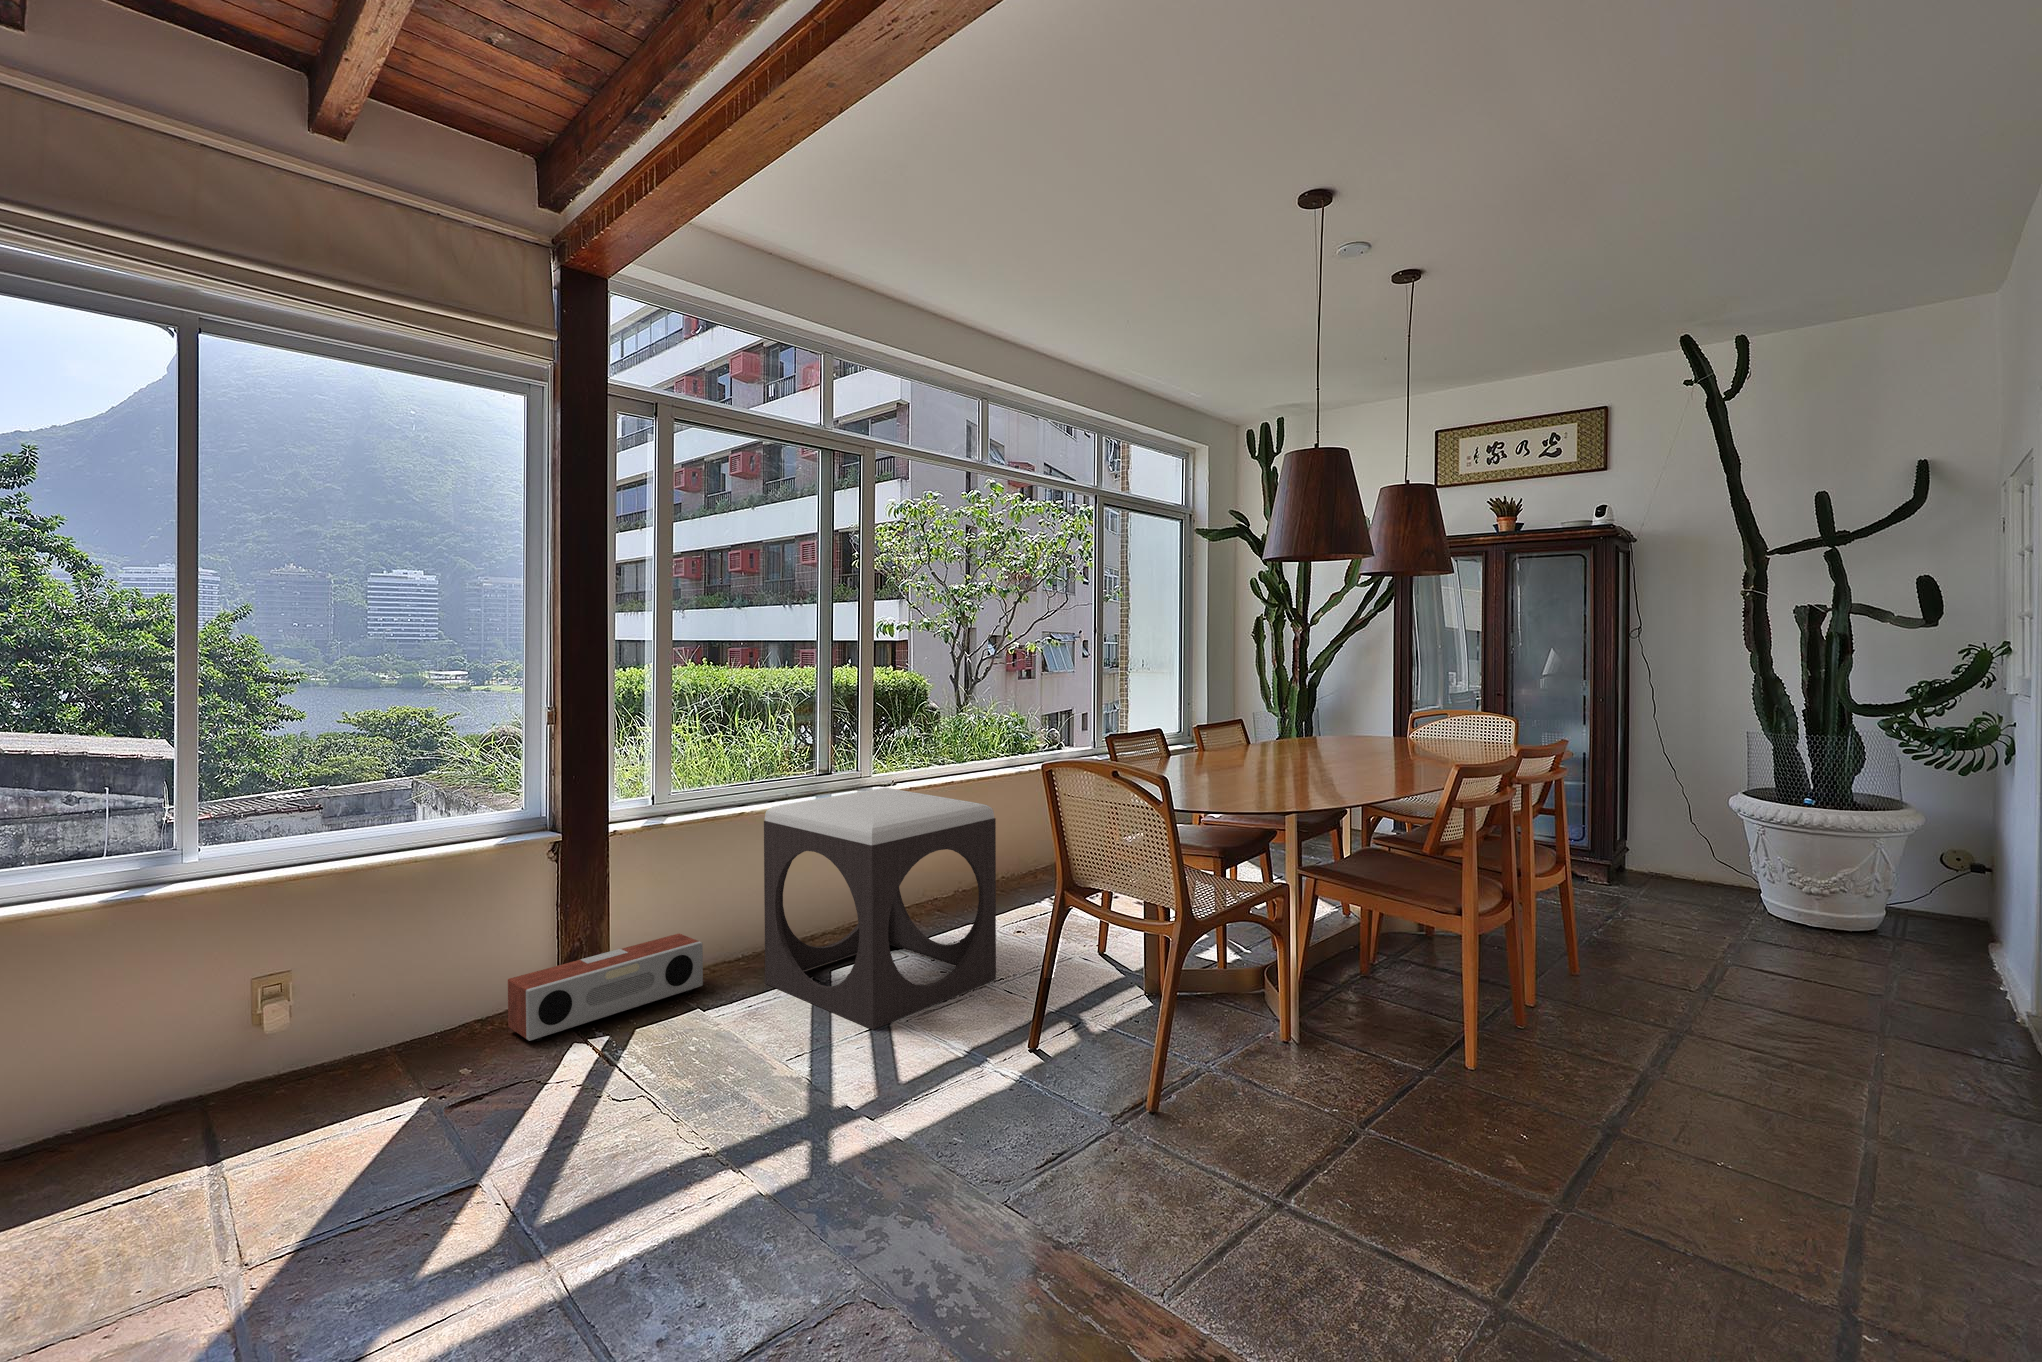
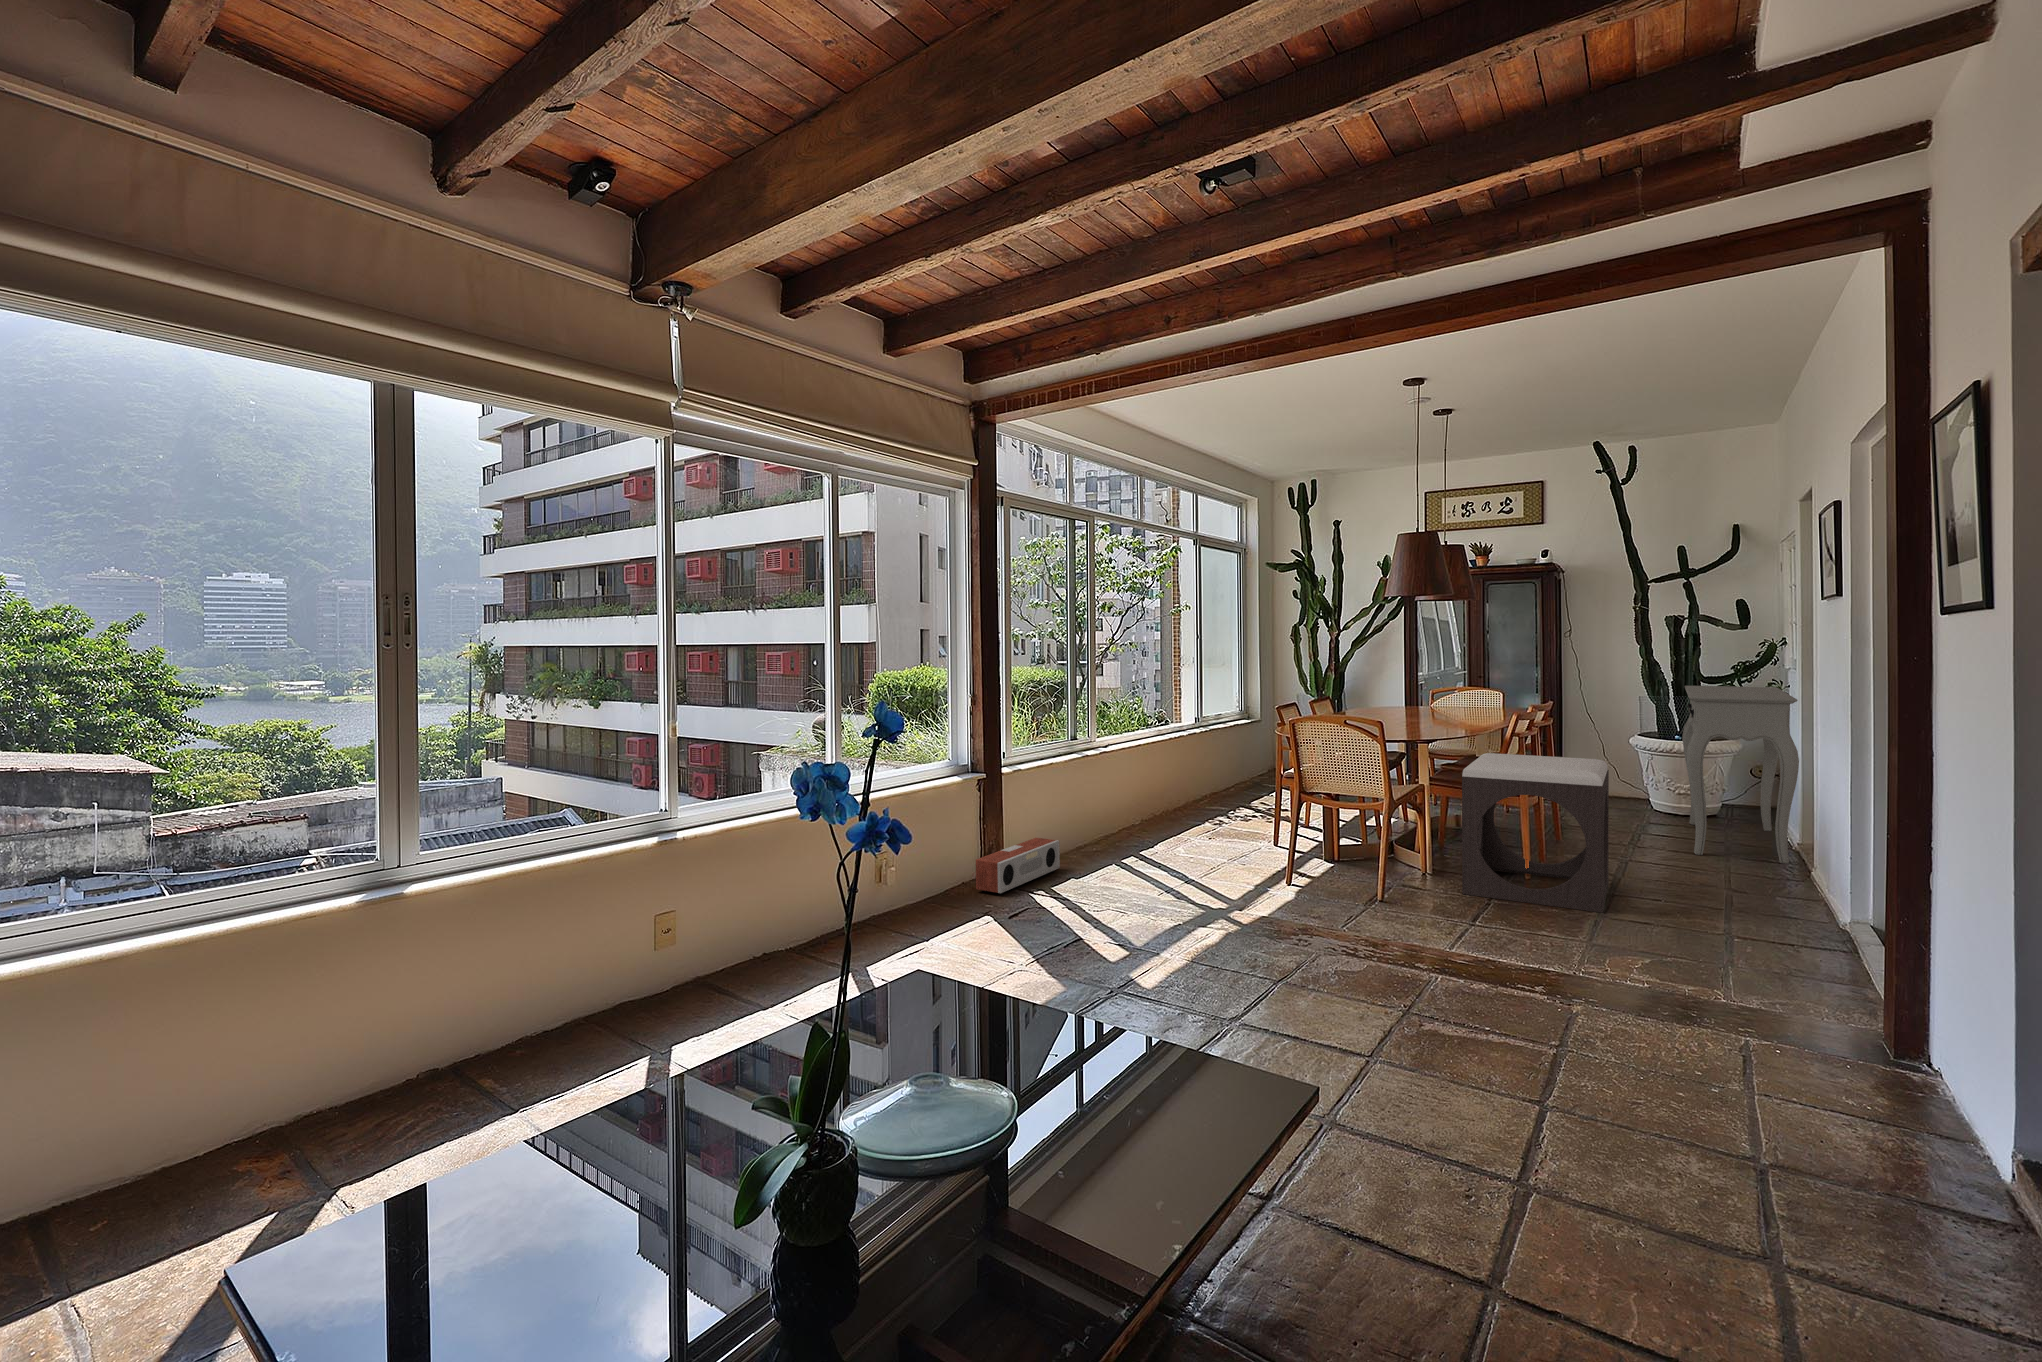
console table: none [1802,719,2032,1067] -> present [1682,686,1799,864]
footstool: present [764,788,996,1030] -> present [1462,753,1609,913]

